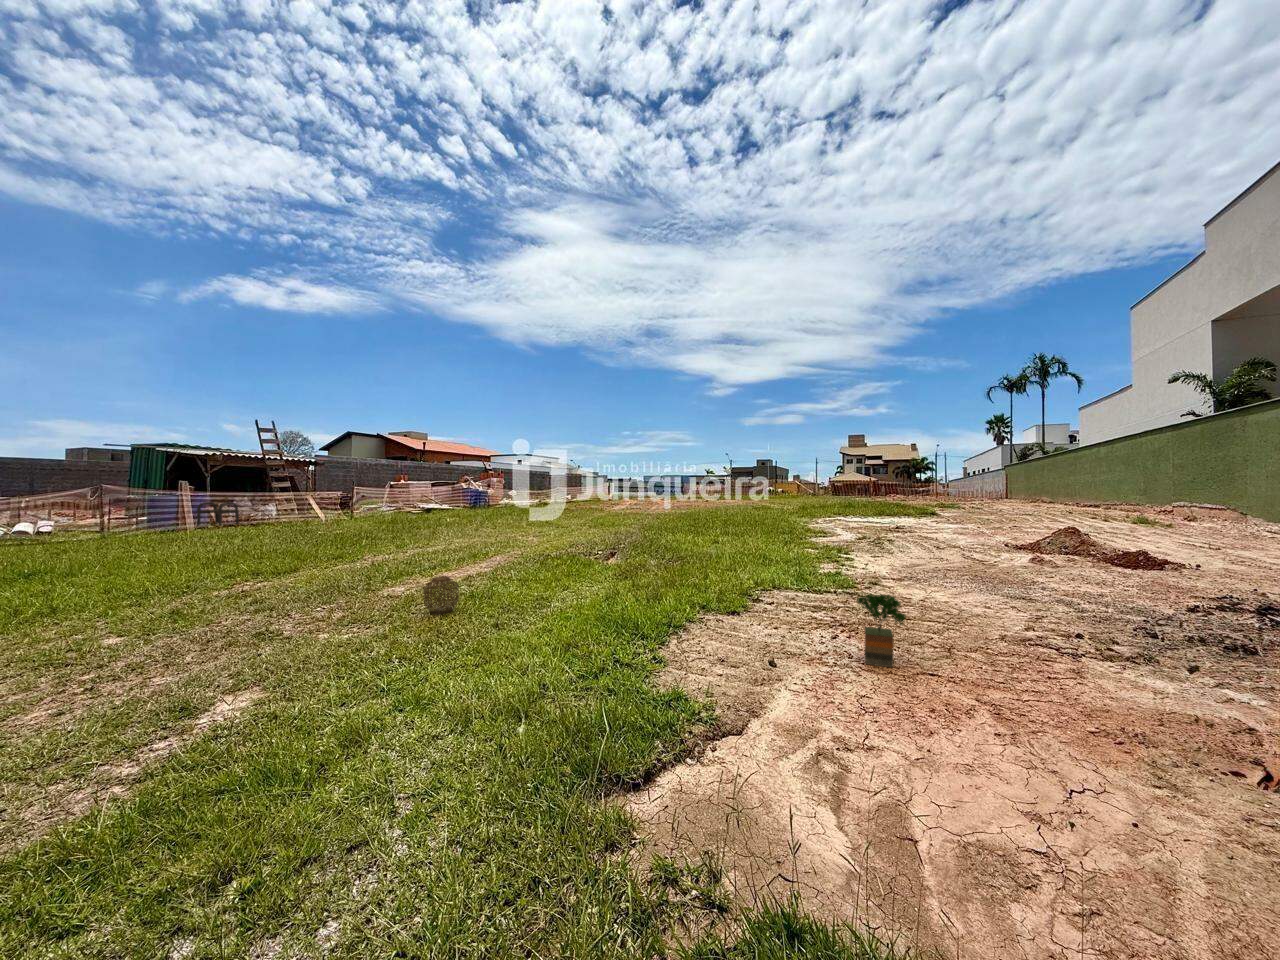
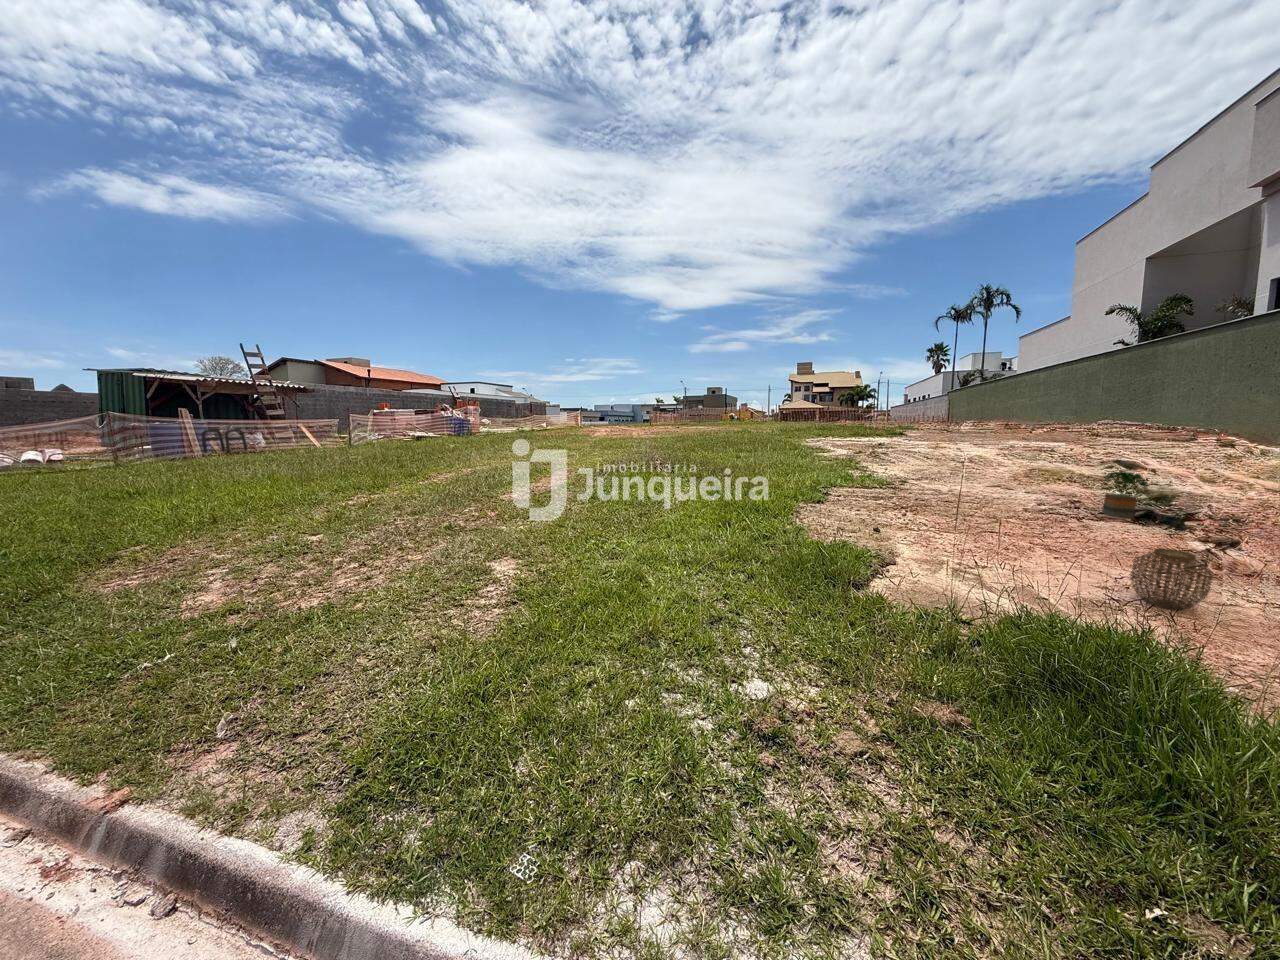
woven basket: present [423,576,459,615] -> present [1131,548,1213,610]
potted tree: present [857,594,906,667] -> present [1102,471,1149,517]

